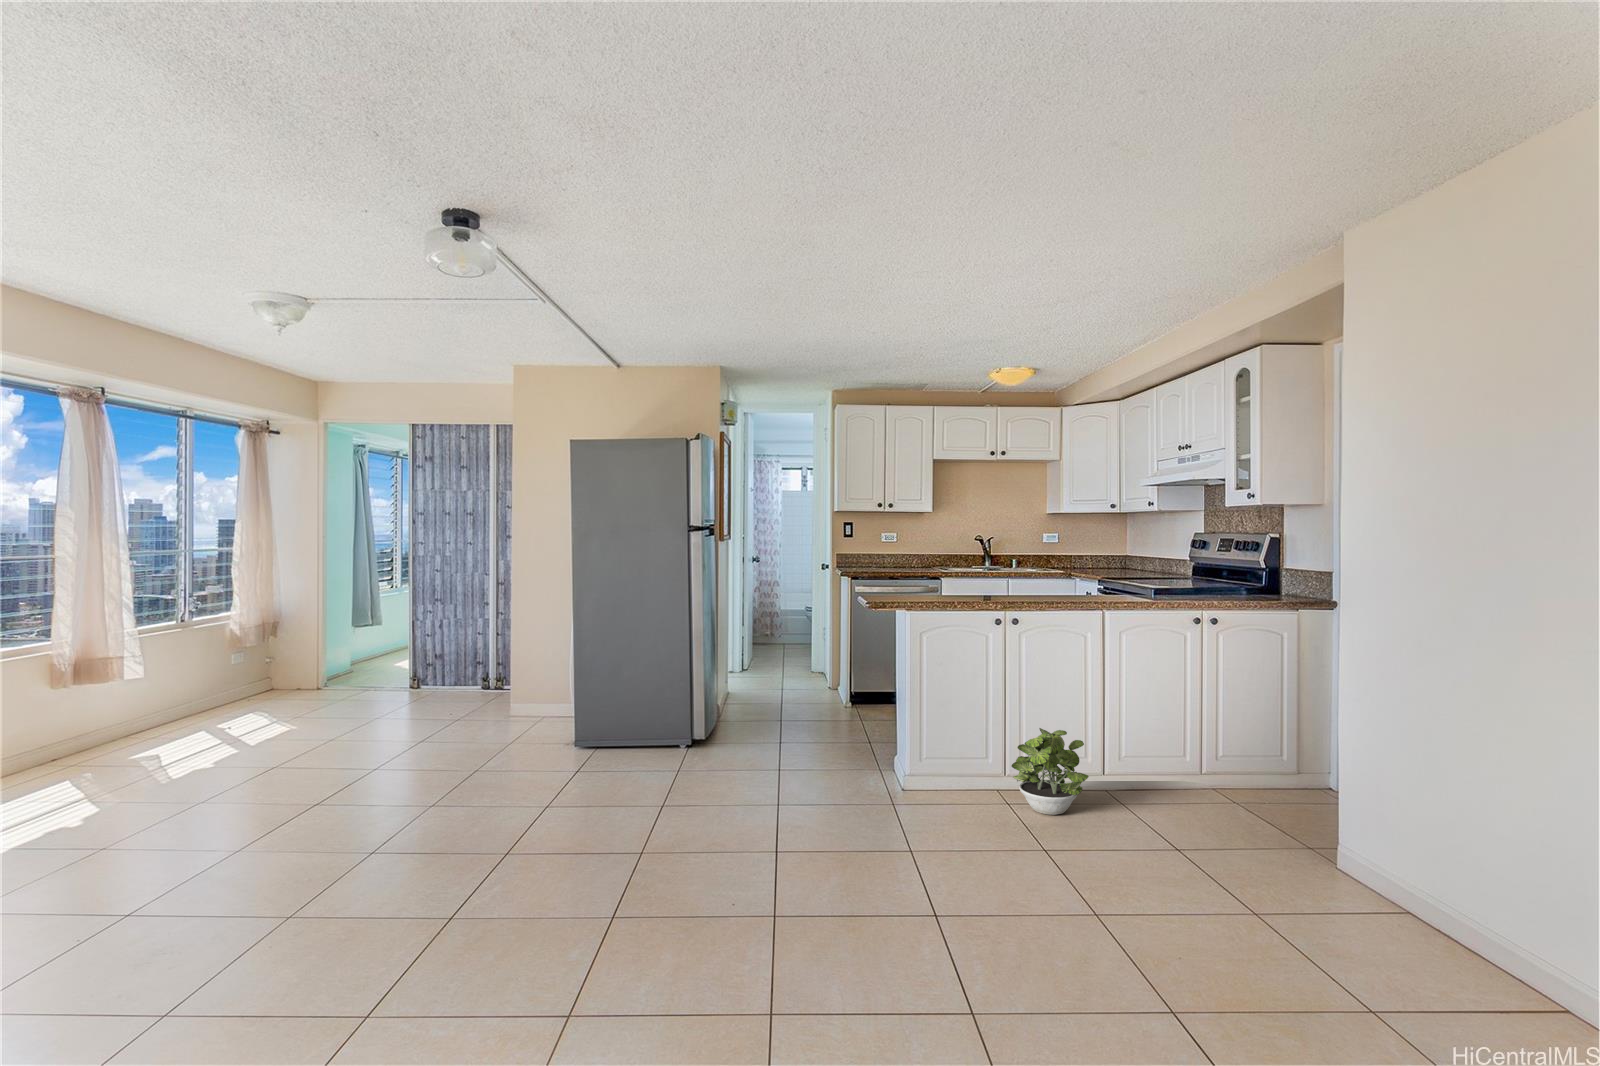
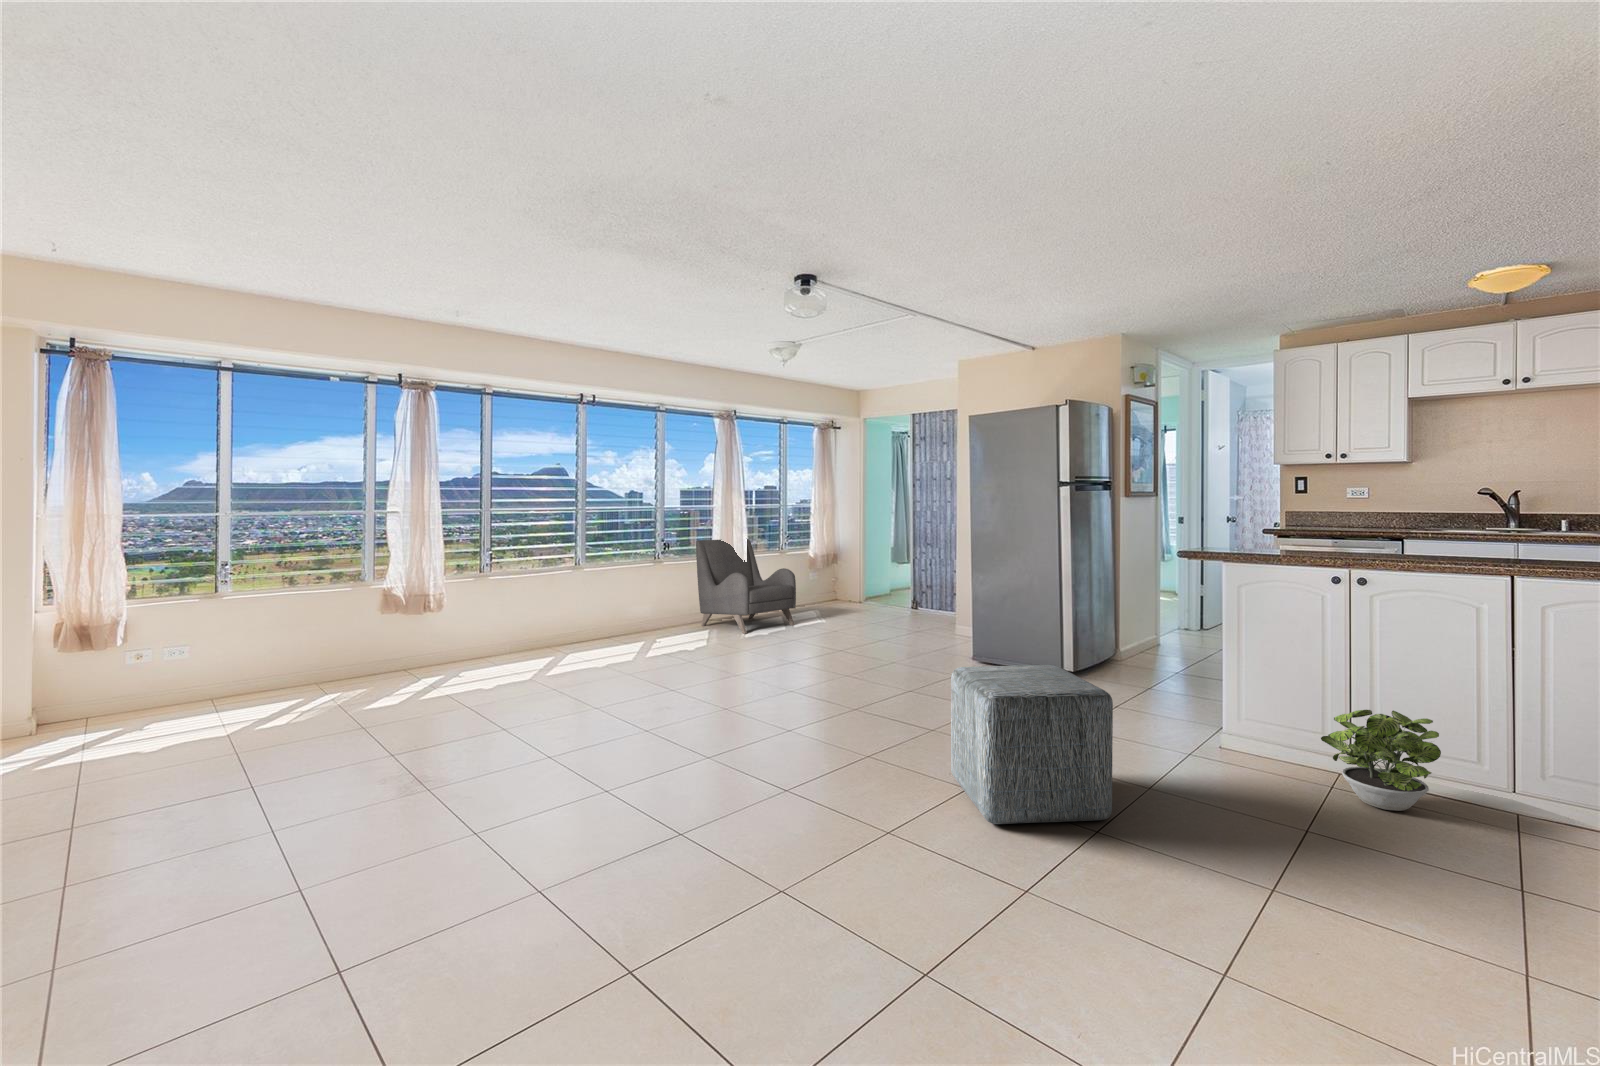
armchair: none [14,607,243,775] -> present [696,539,796,634]
ottoman: none [738,742,932,957] -> present [951,665,1113,824]

